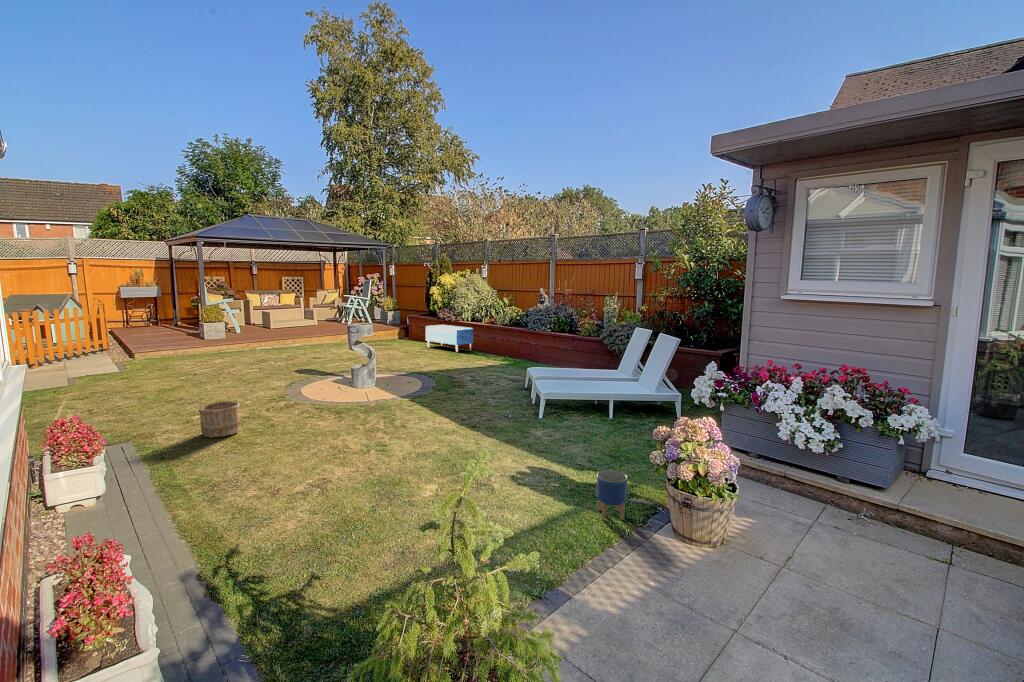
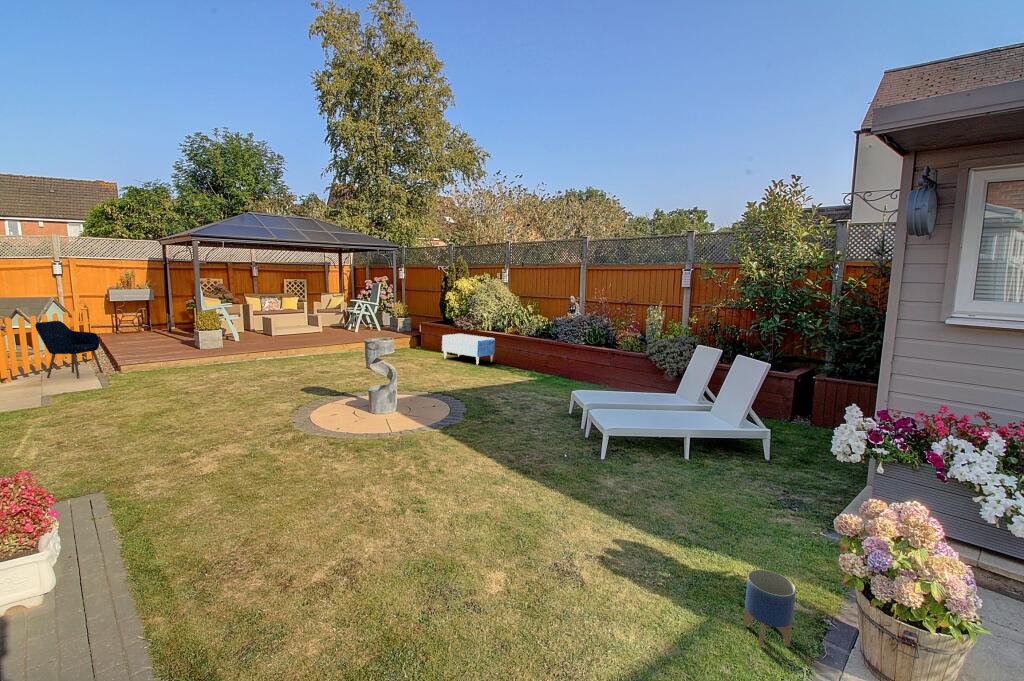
chair: none [60,314,118,364] -> present [35,321,103,378]
wooden bucket: present [198,401,240,438] -> none [187,441,240,489]

